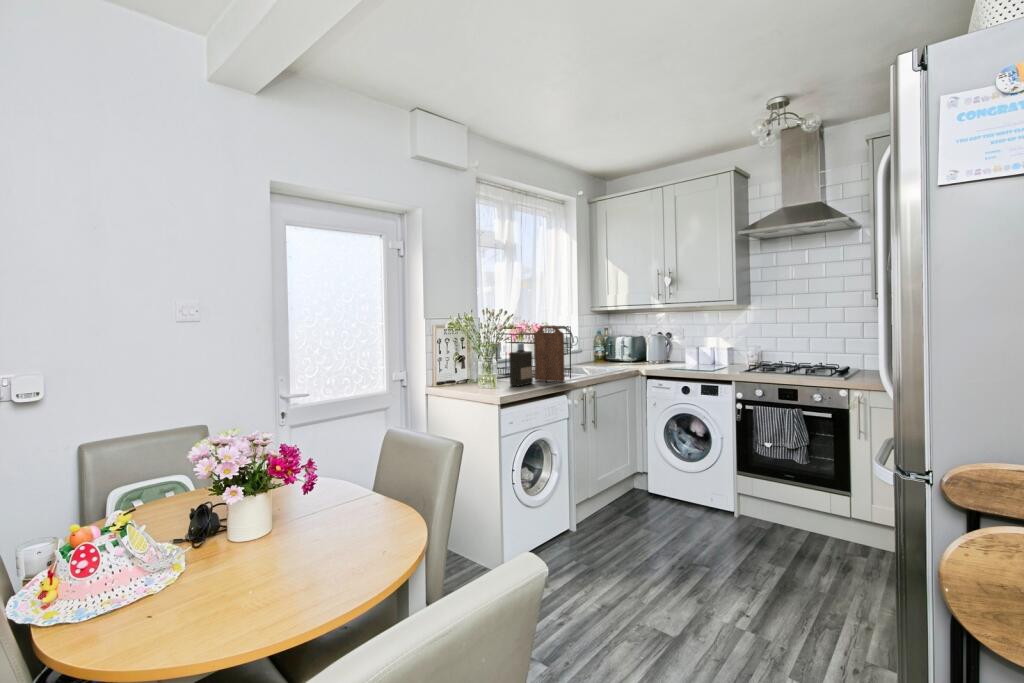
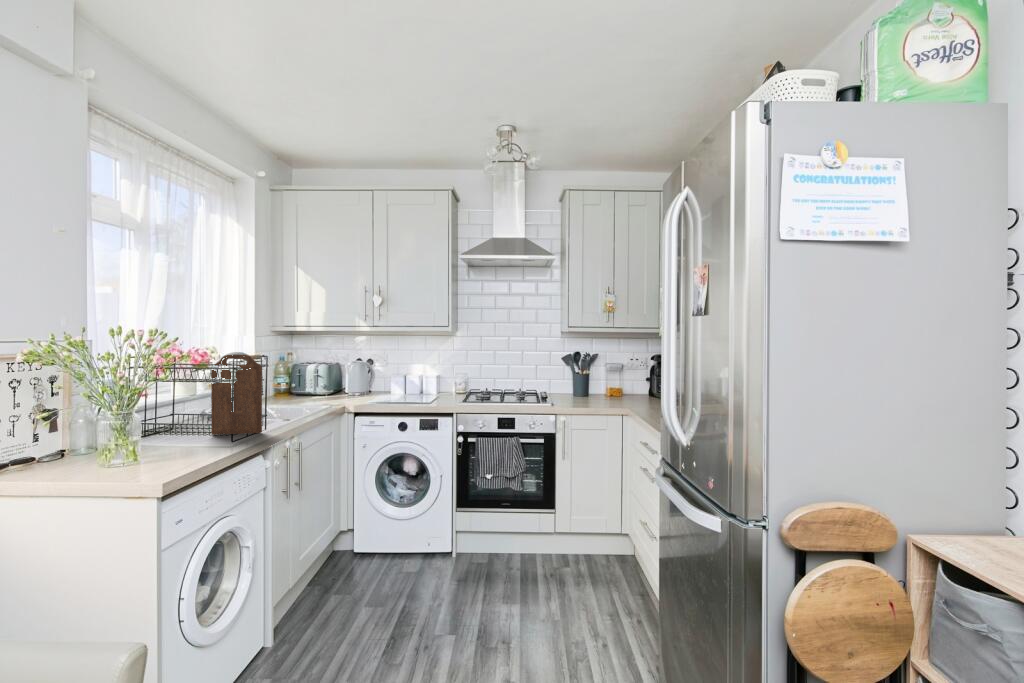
bottle: present [509,343,533,386] -> none [175,382,213,450]

